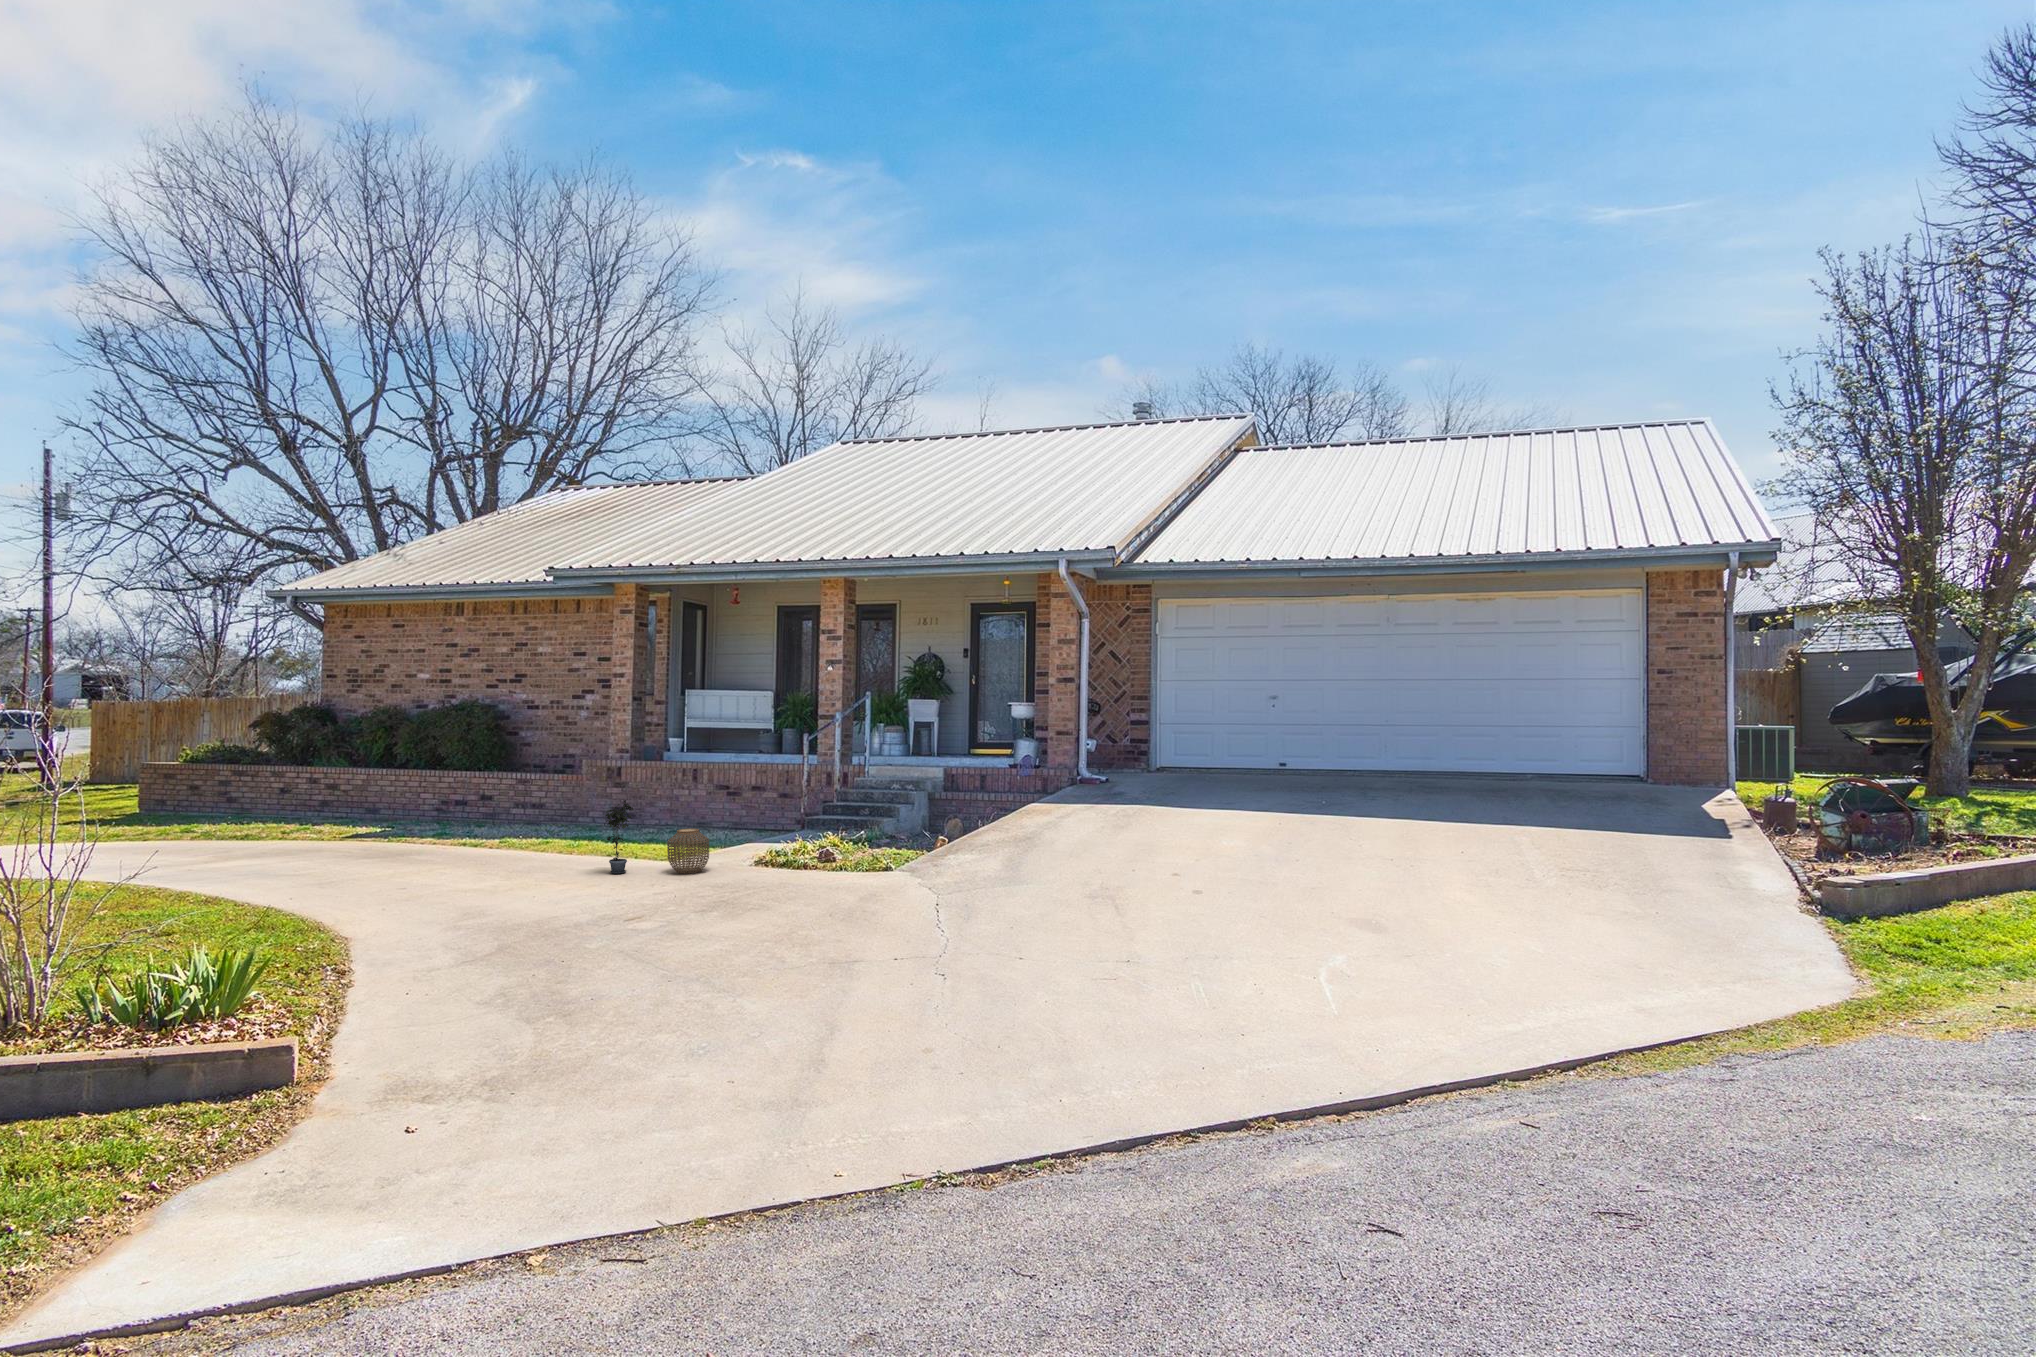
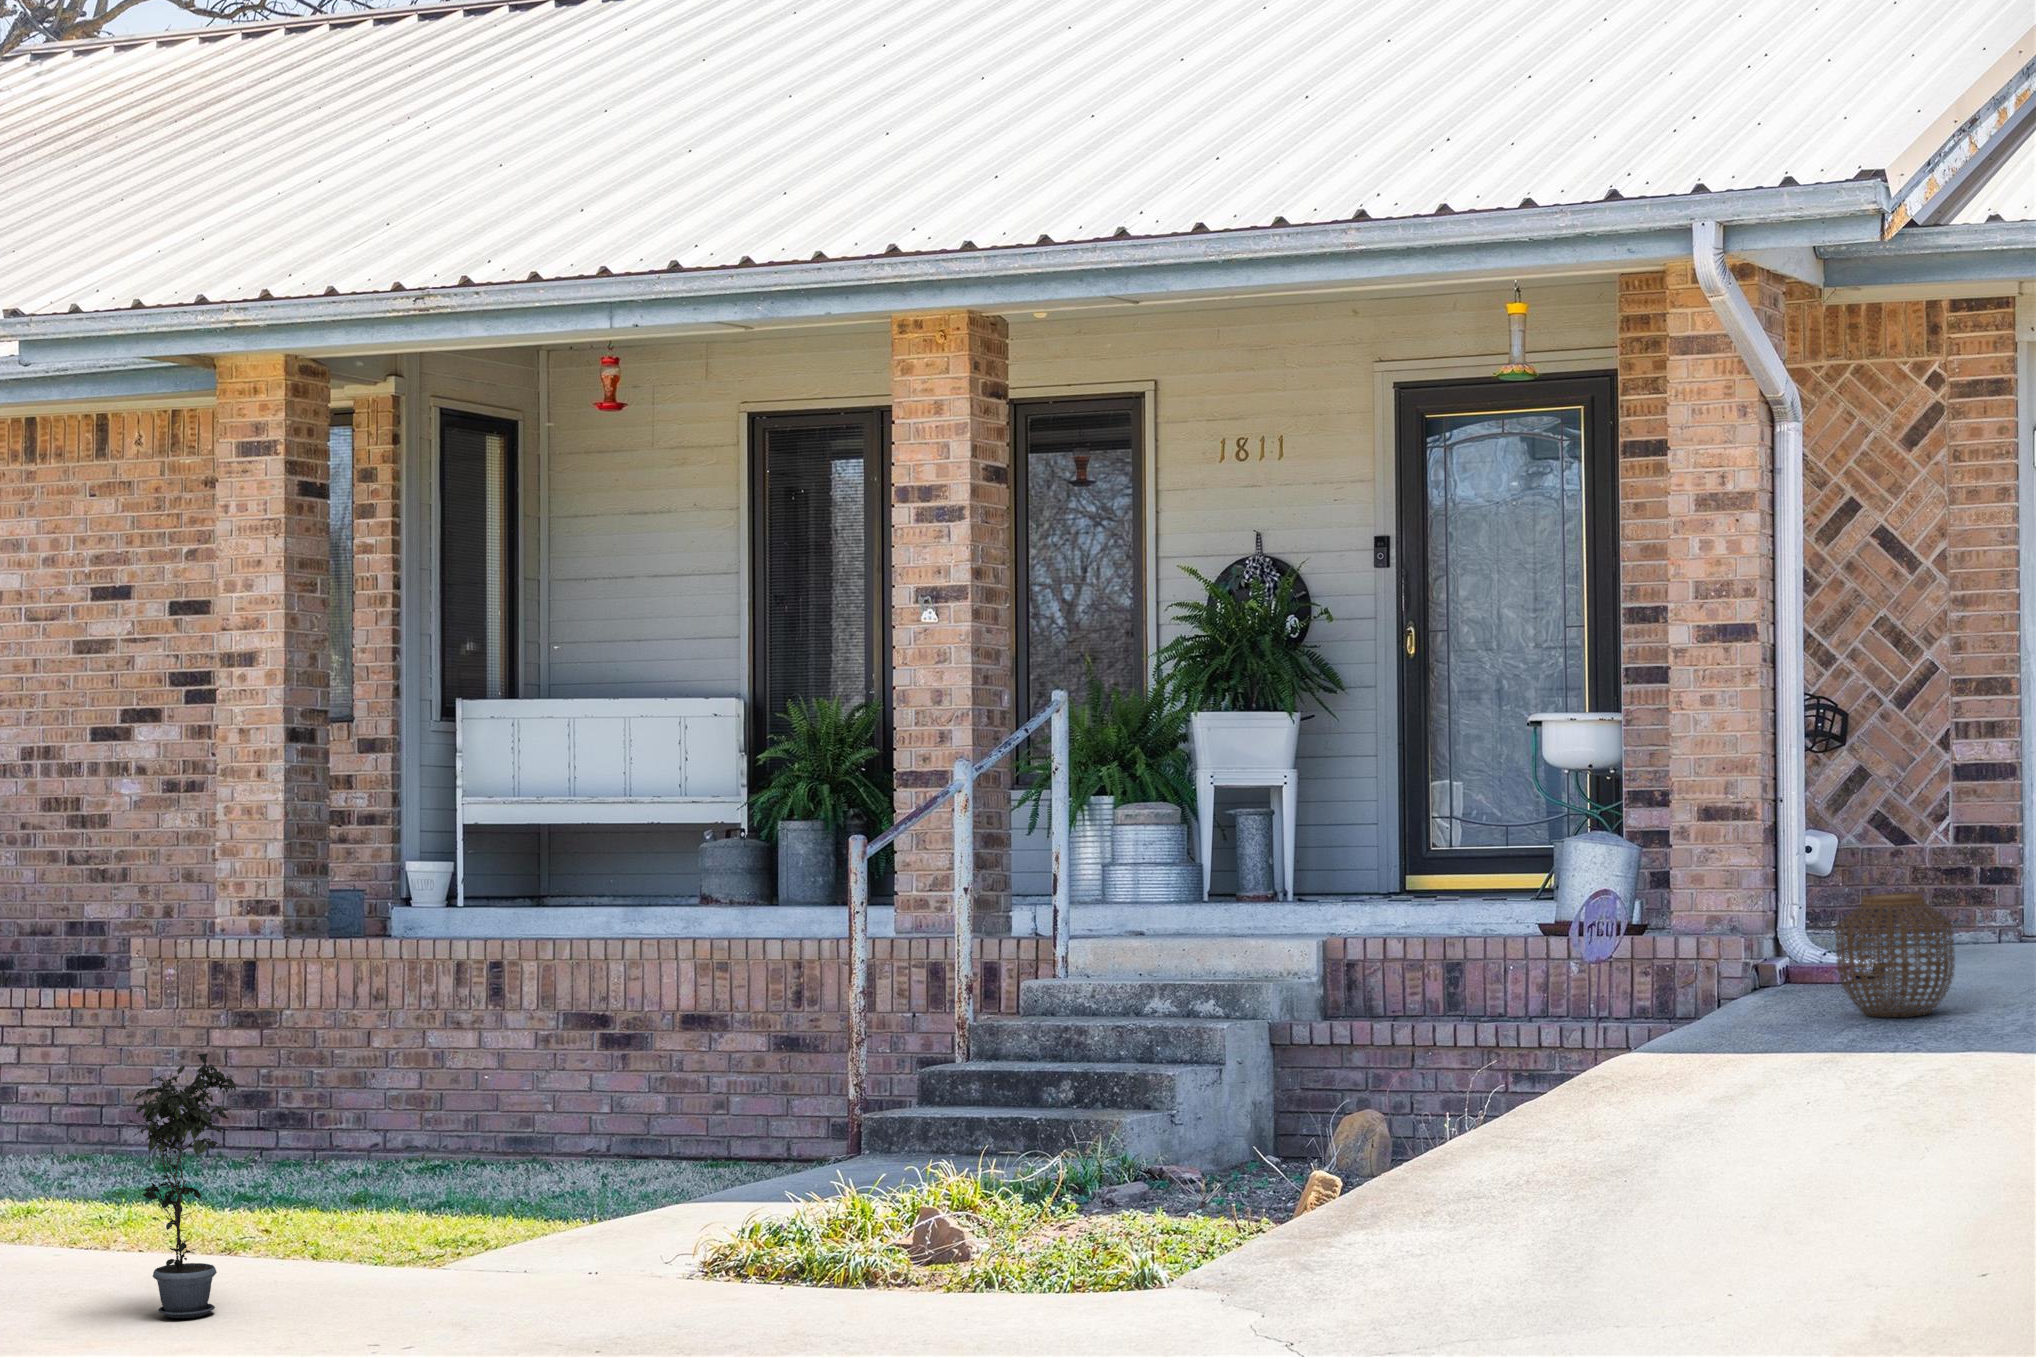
woven basket: present [667,828,709,874] -> present [1835,893,1955,1017]

